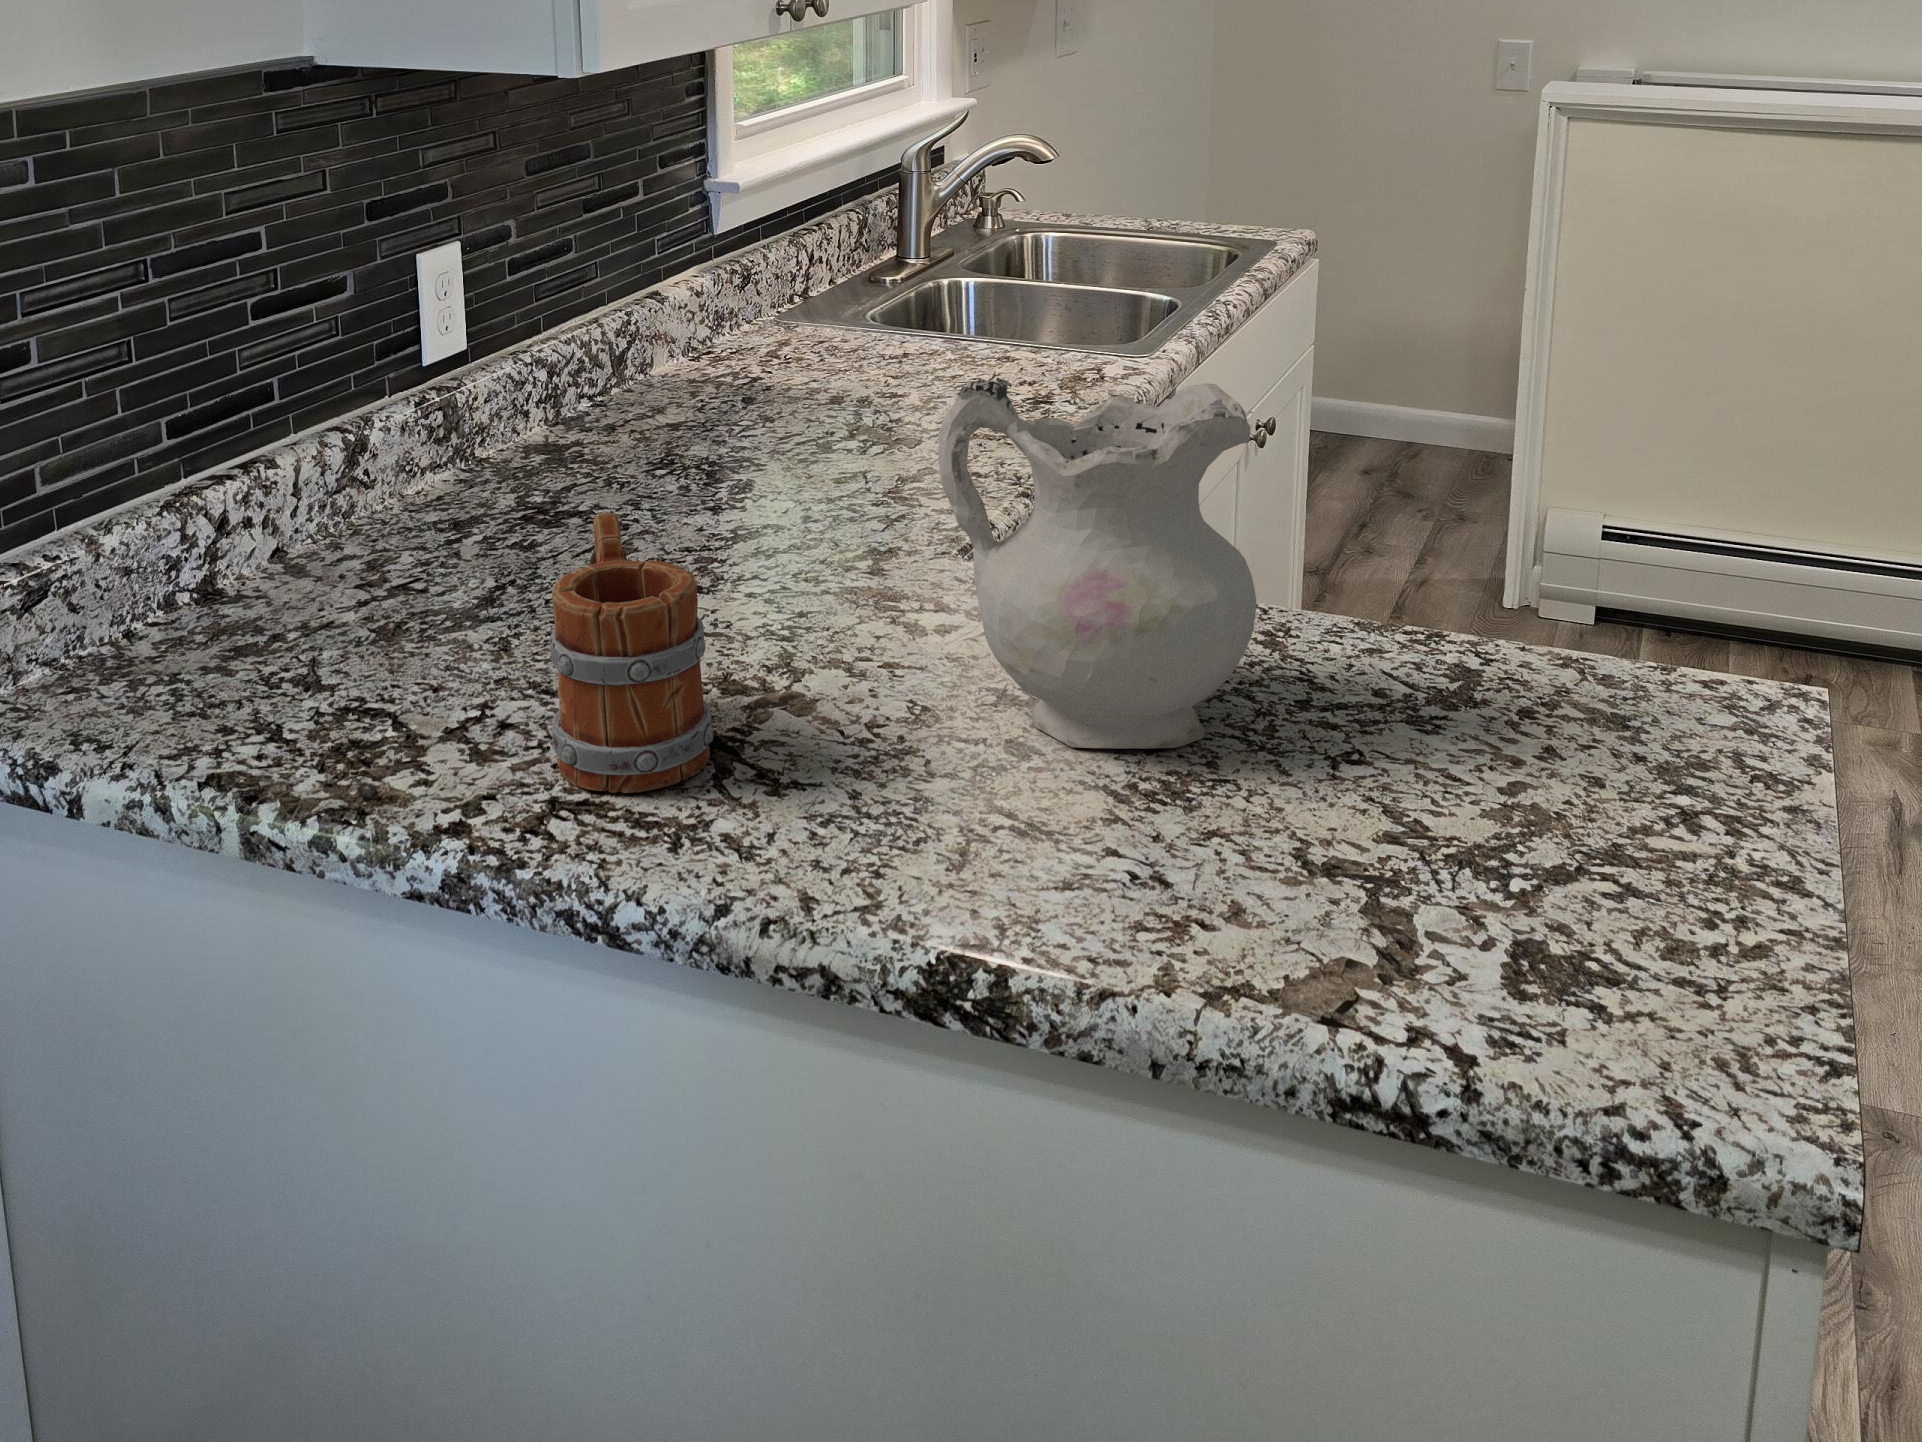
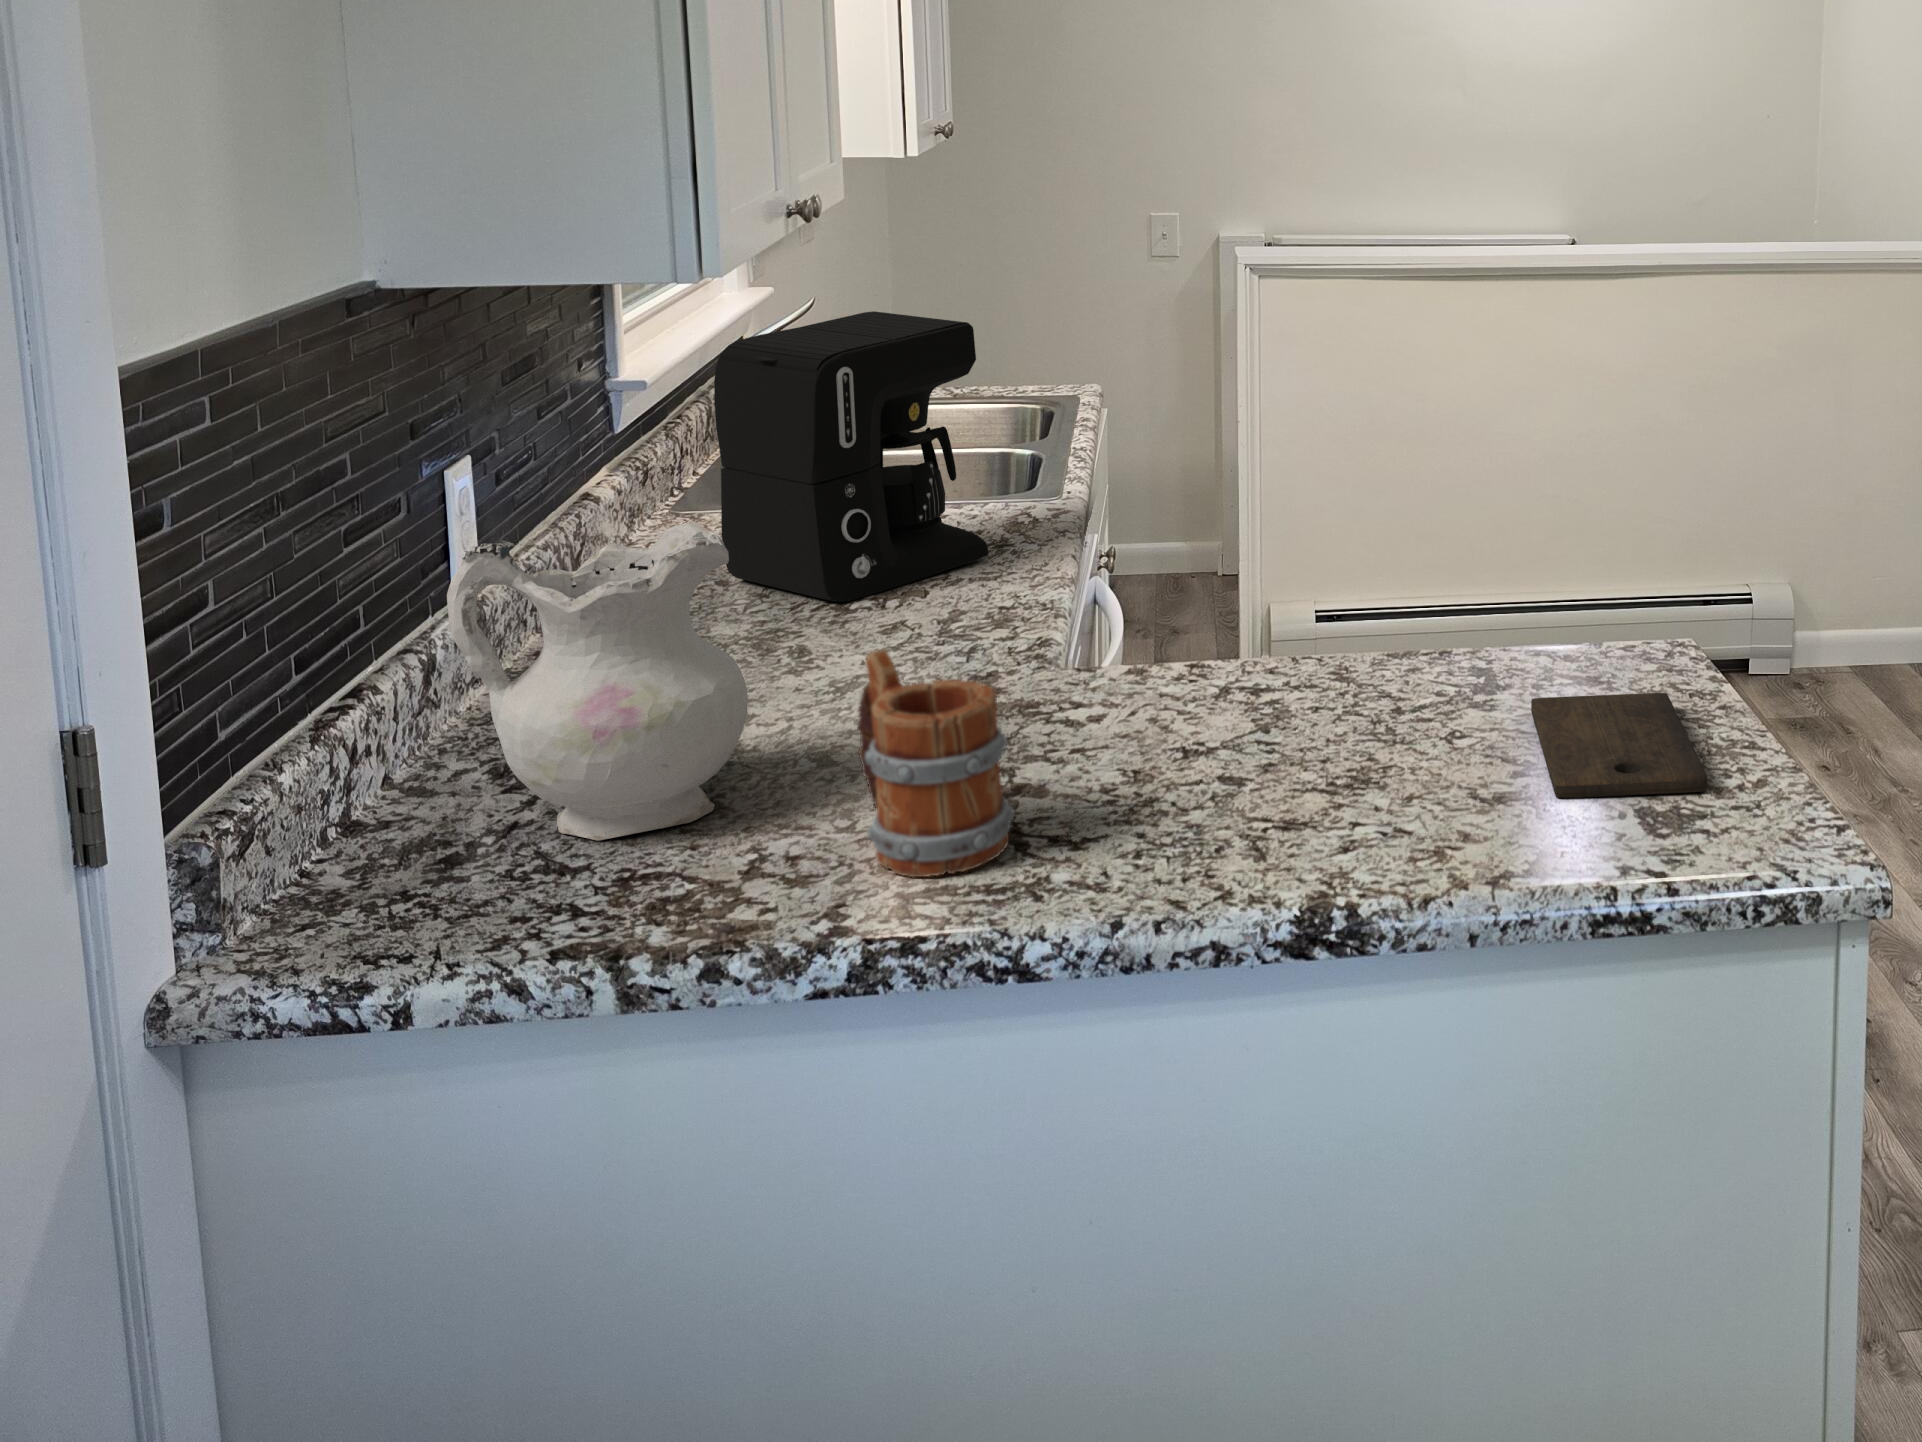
coffee maker: none [740,123,1016,442] -> present [714,311,989,602]
ceramic pitcher: present [938,378,1256,749] -> present [447,522,748,841]
cutting board: none [1405,731,1687,940] -> present [1531,693,1707,798]

